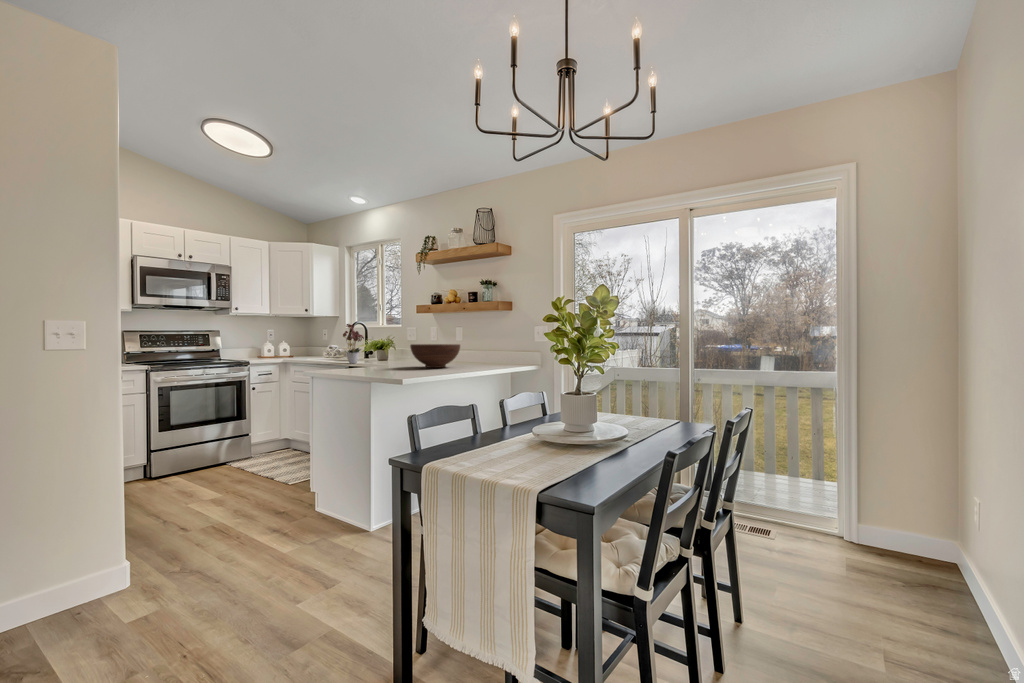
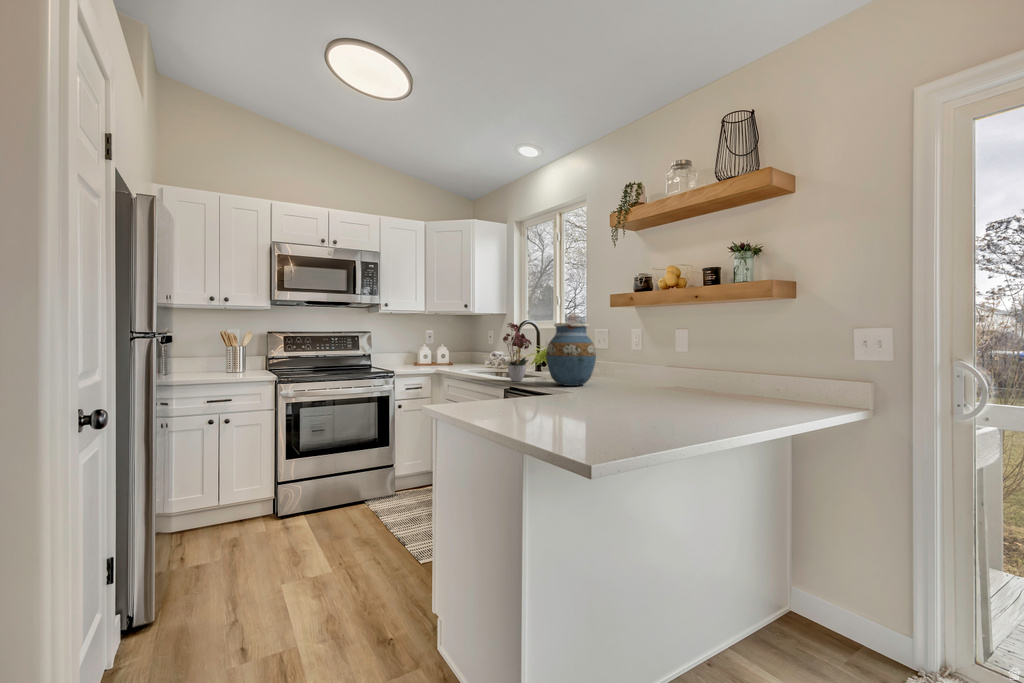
vase: none [374,324,406,364] -> present [546,323,596,386]
fruit bowl: present [410,344,460,368] -> none [607,358,706,406]

